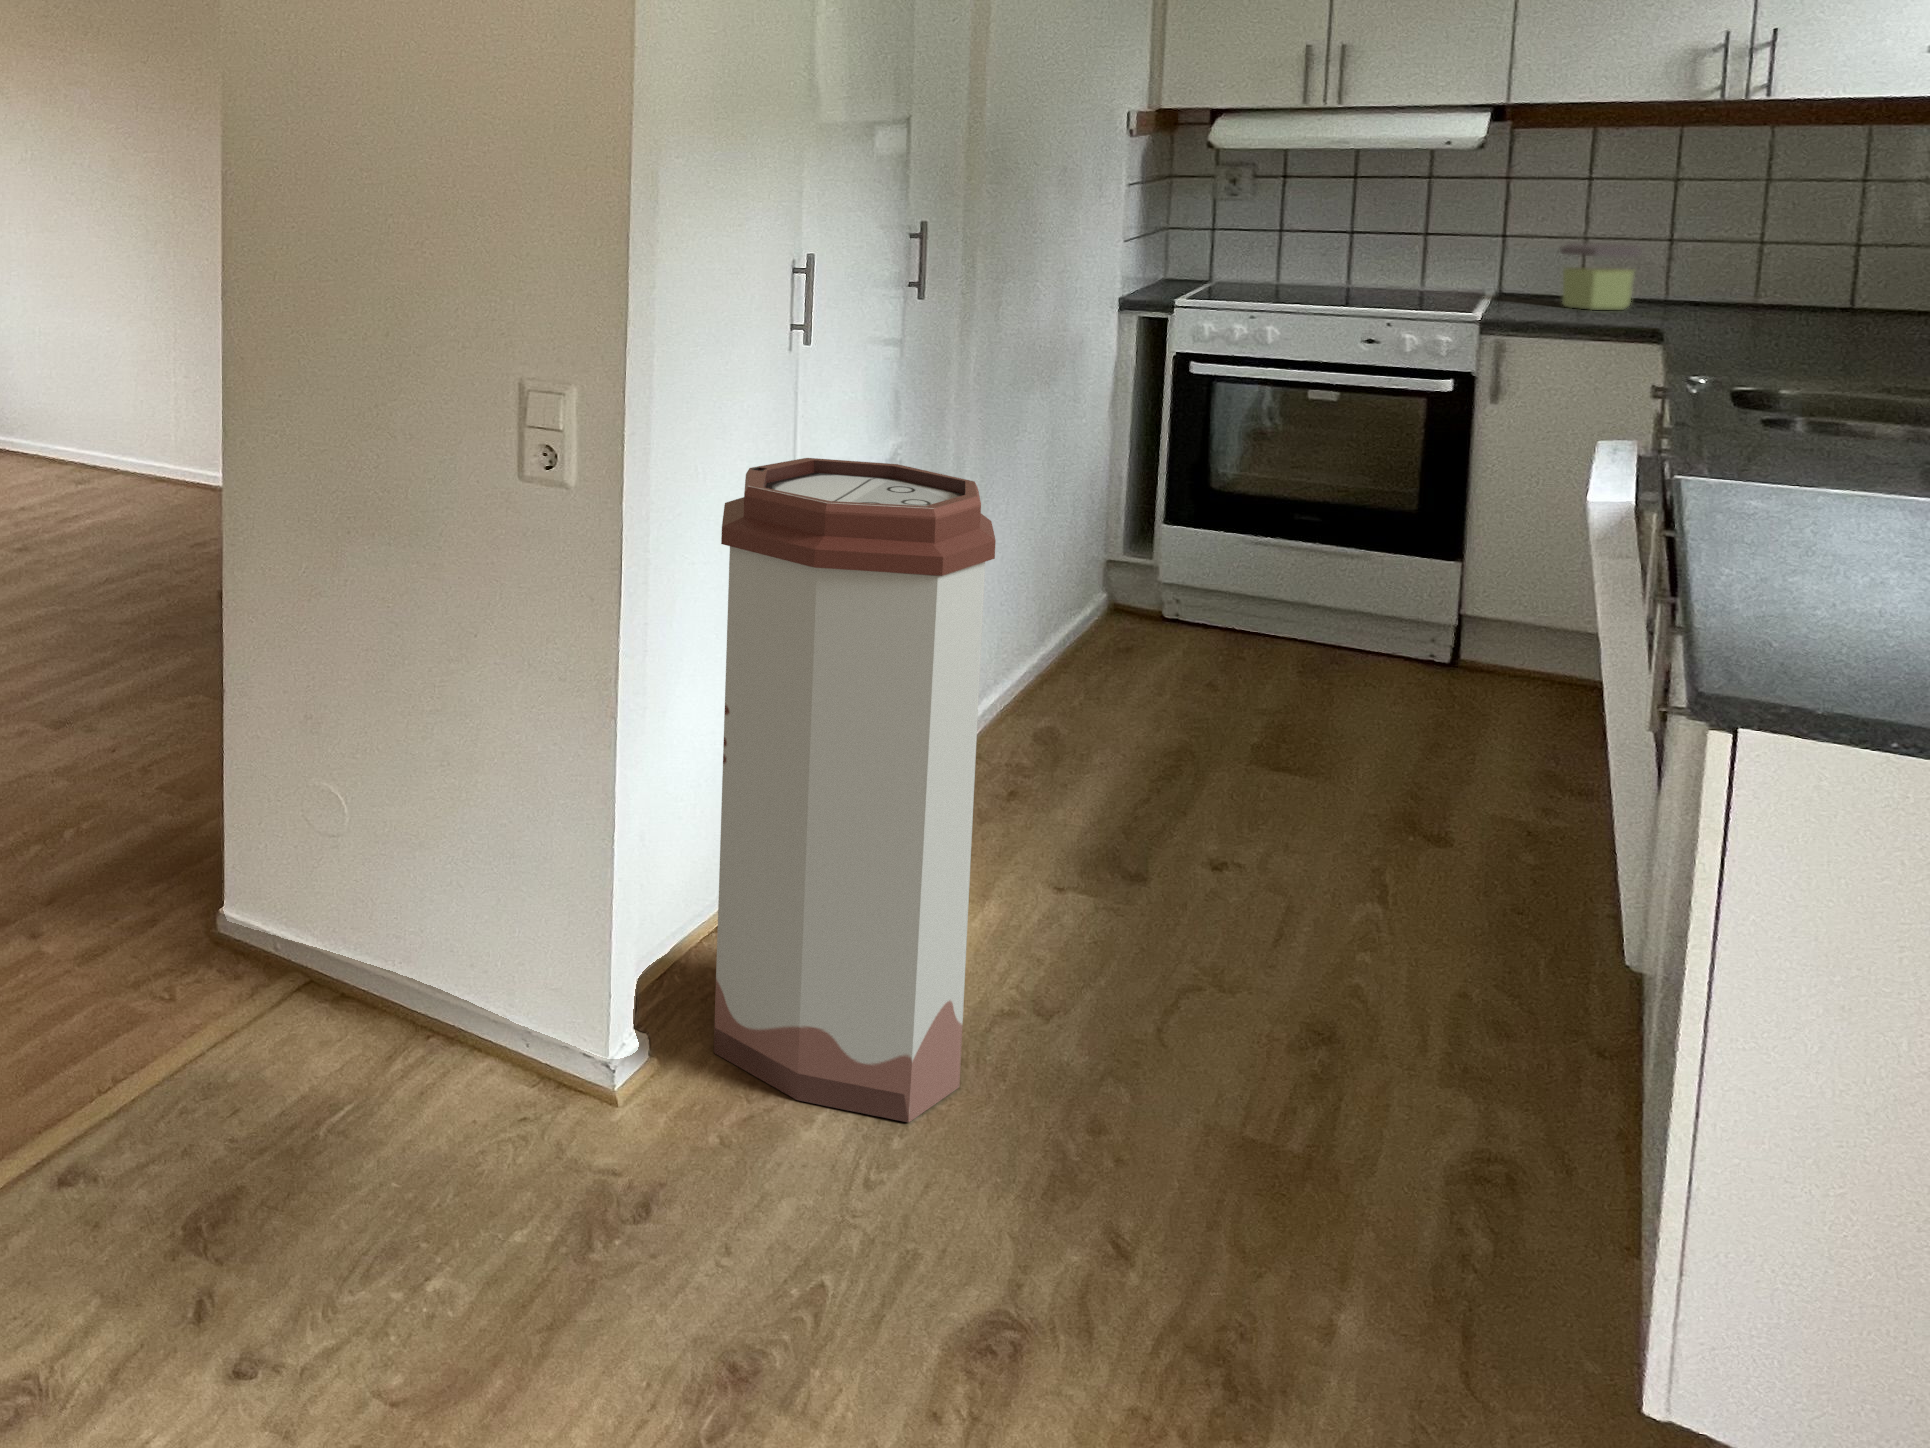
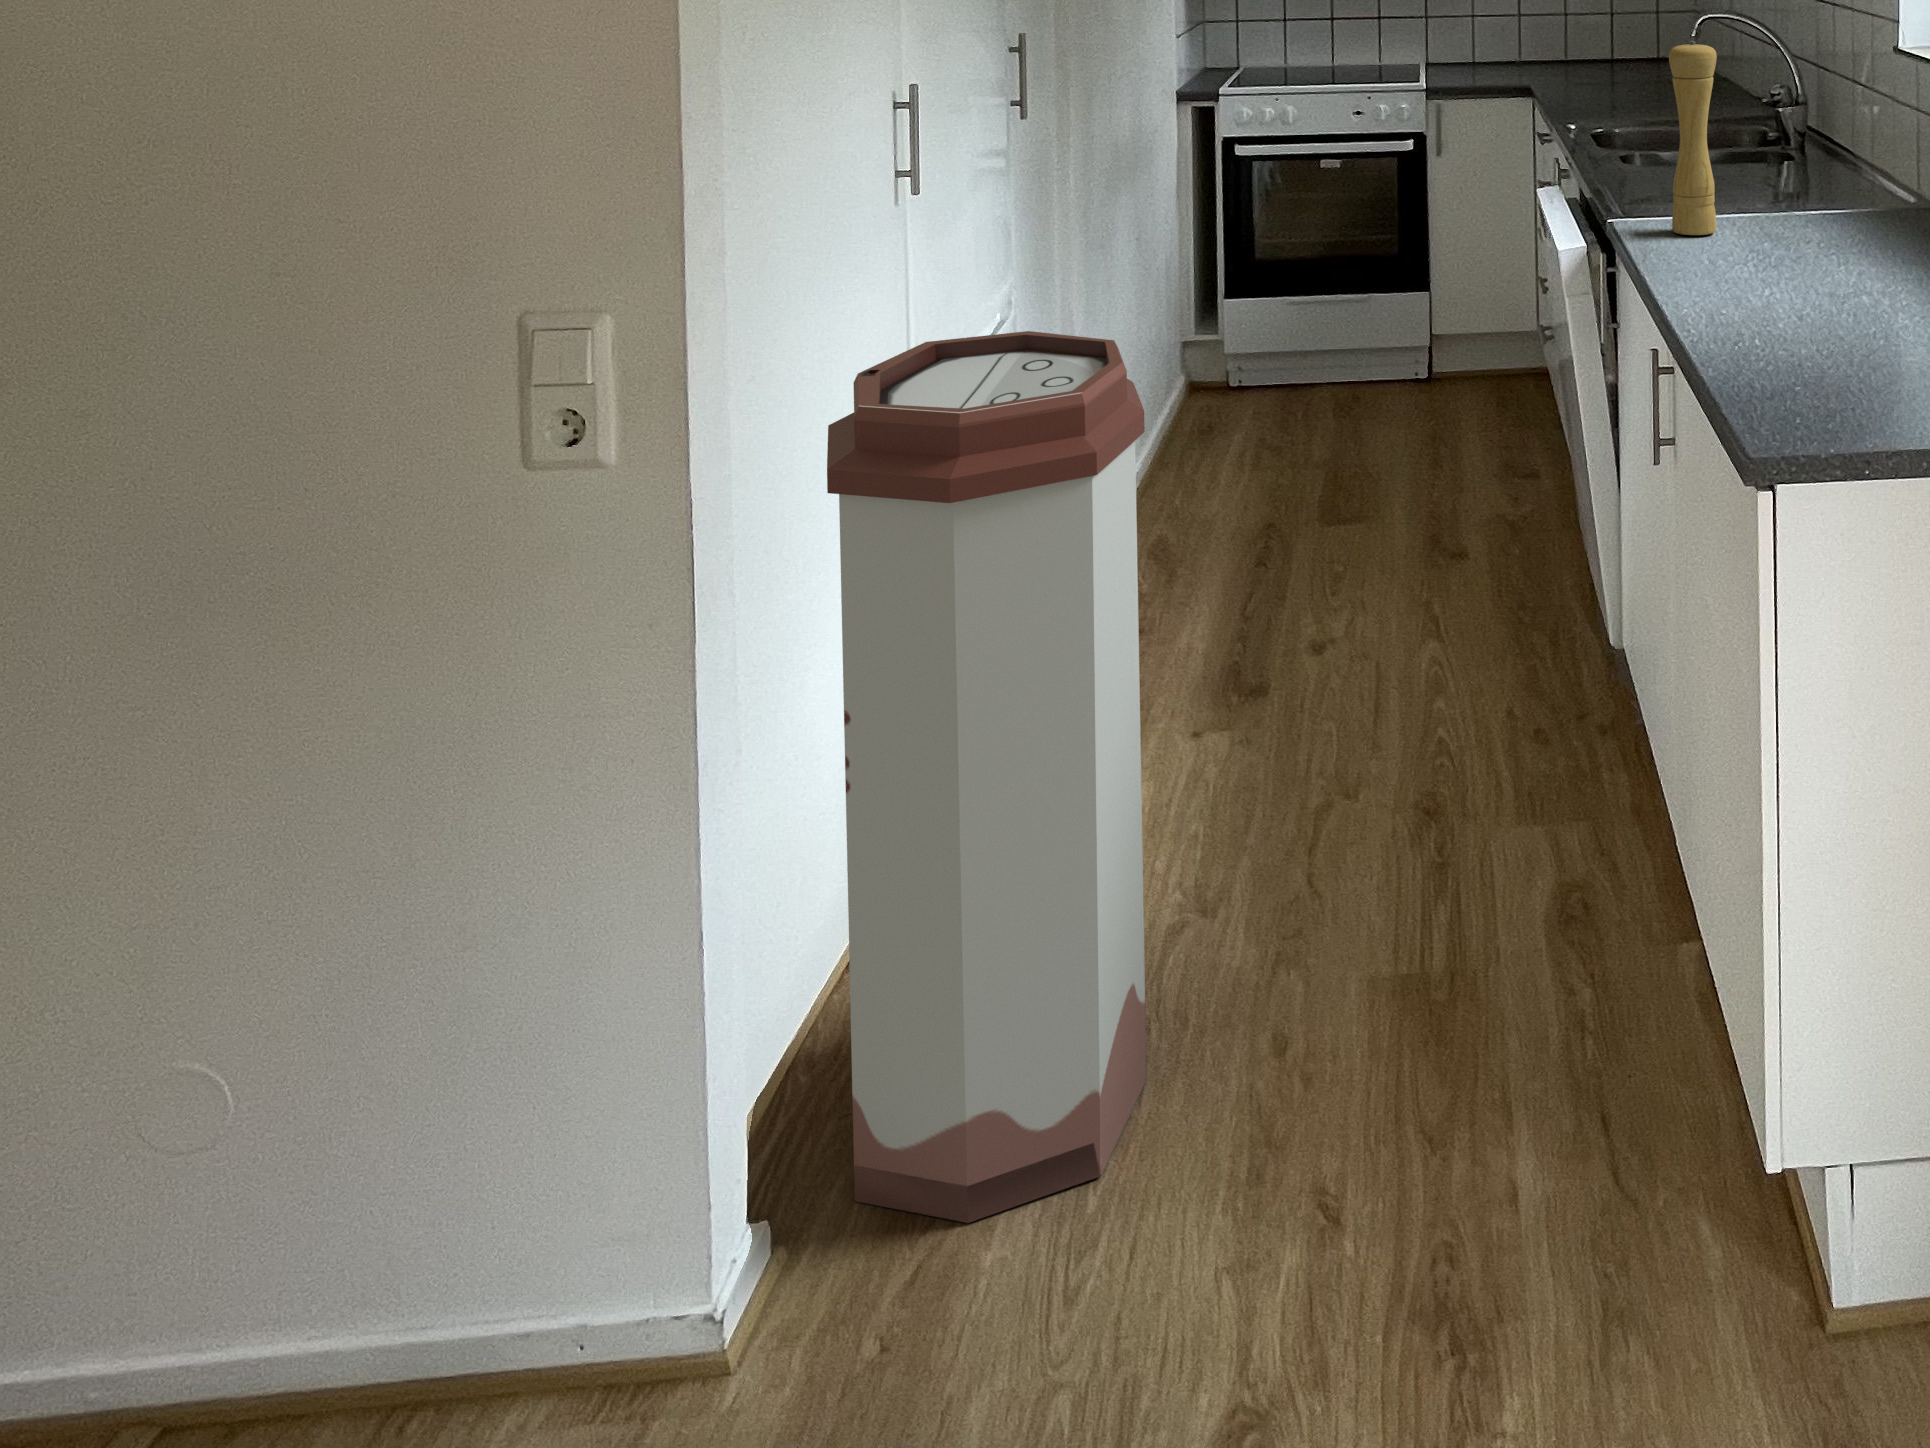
jar: present [1561,243,1642,310] -> none [1463,21,1507,73]
pepper mill: none [1761,266,1869,505] -> present [1669,41,1717,235]

